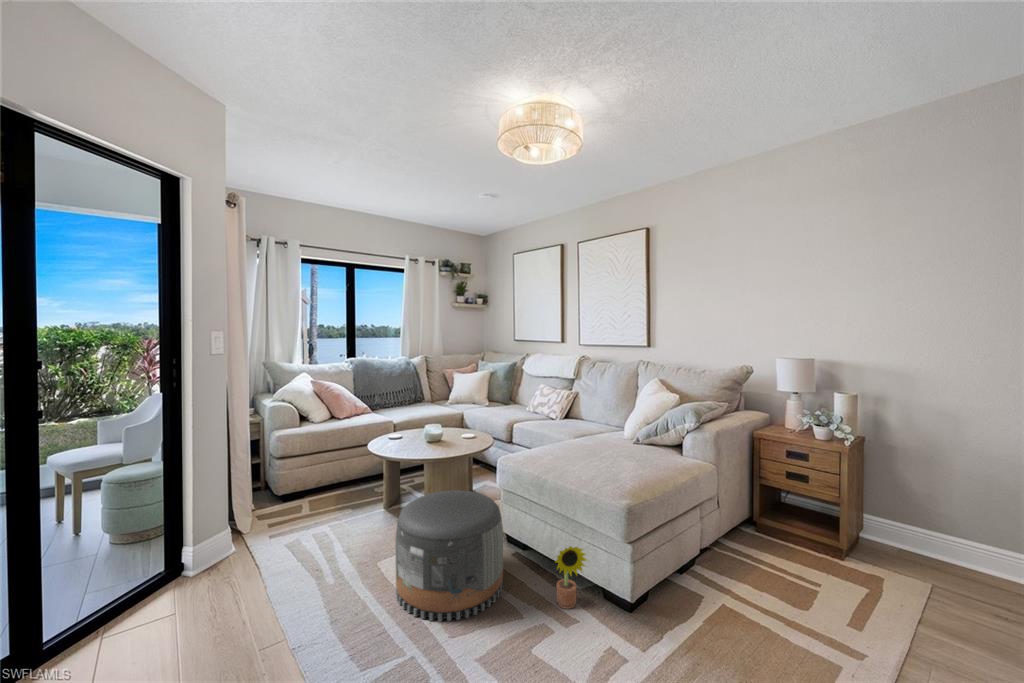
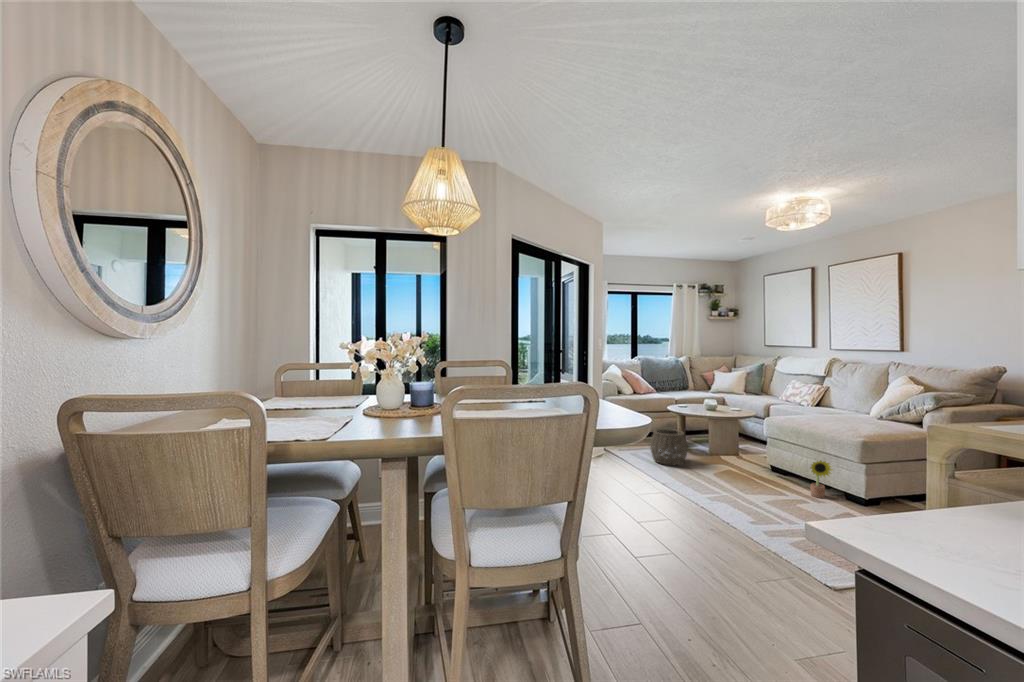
pouf: present [396,490,503,622] -> none [706,430,773,490]
woven basket: none [310,493,379,571] -> present [651,429,688,465]

